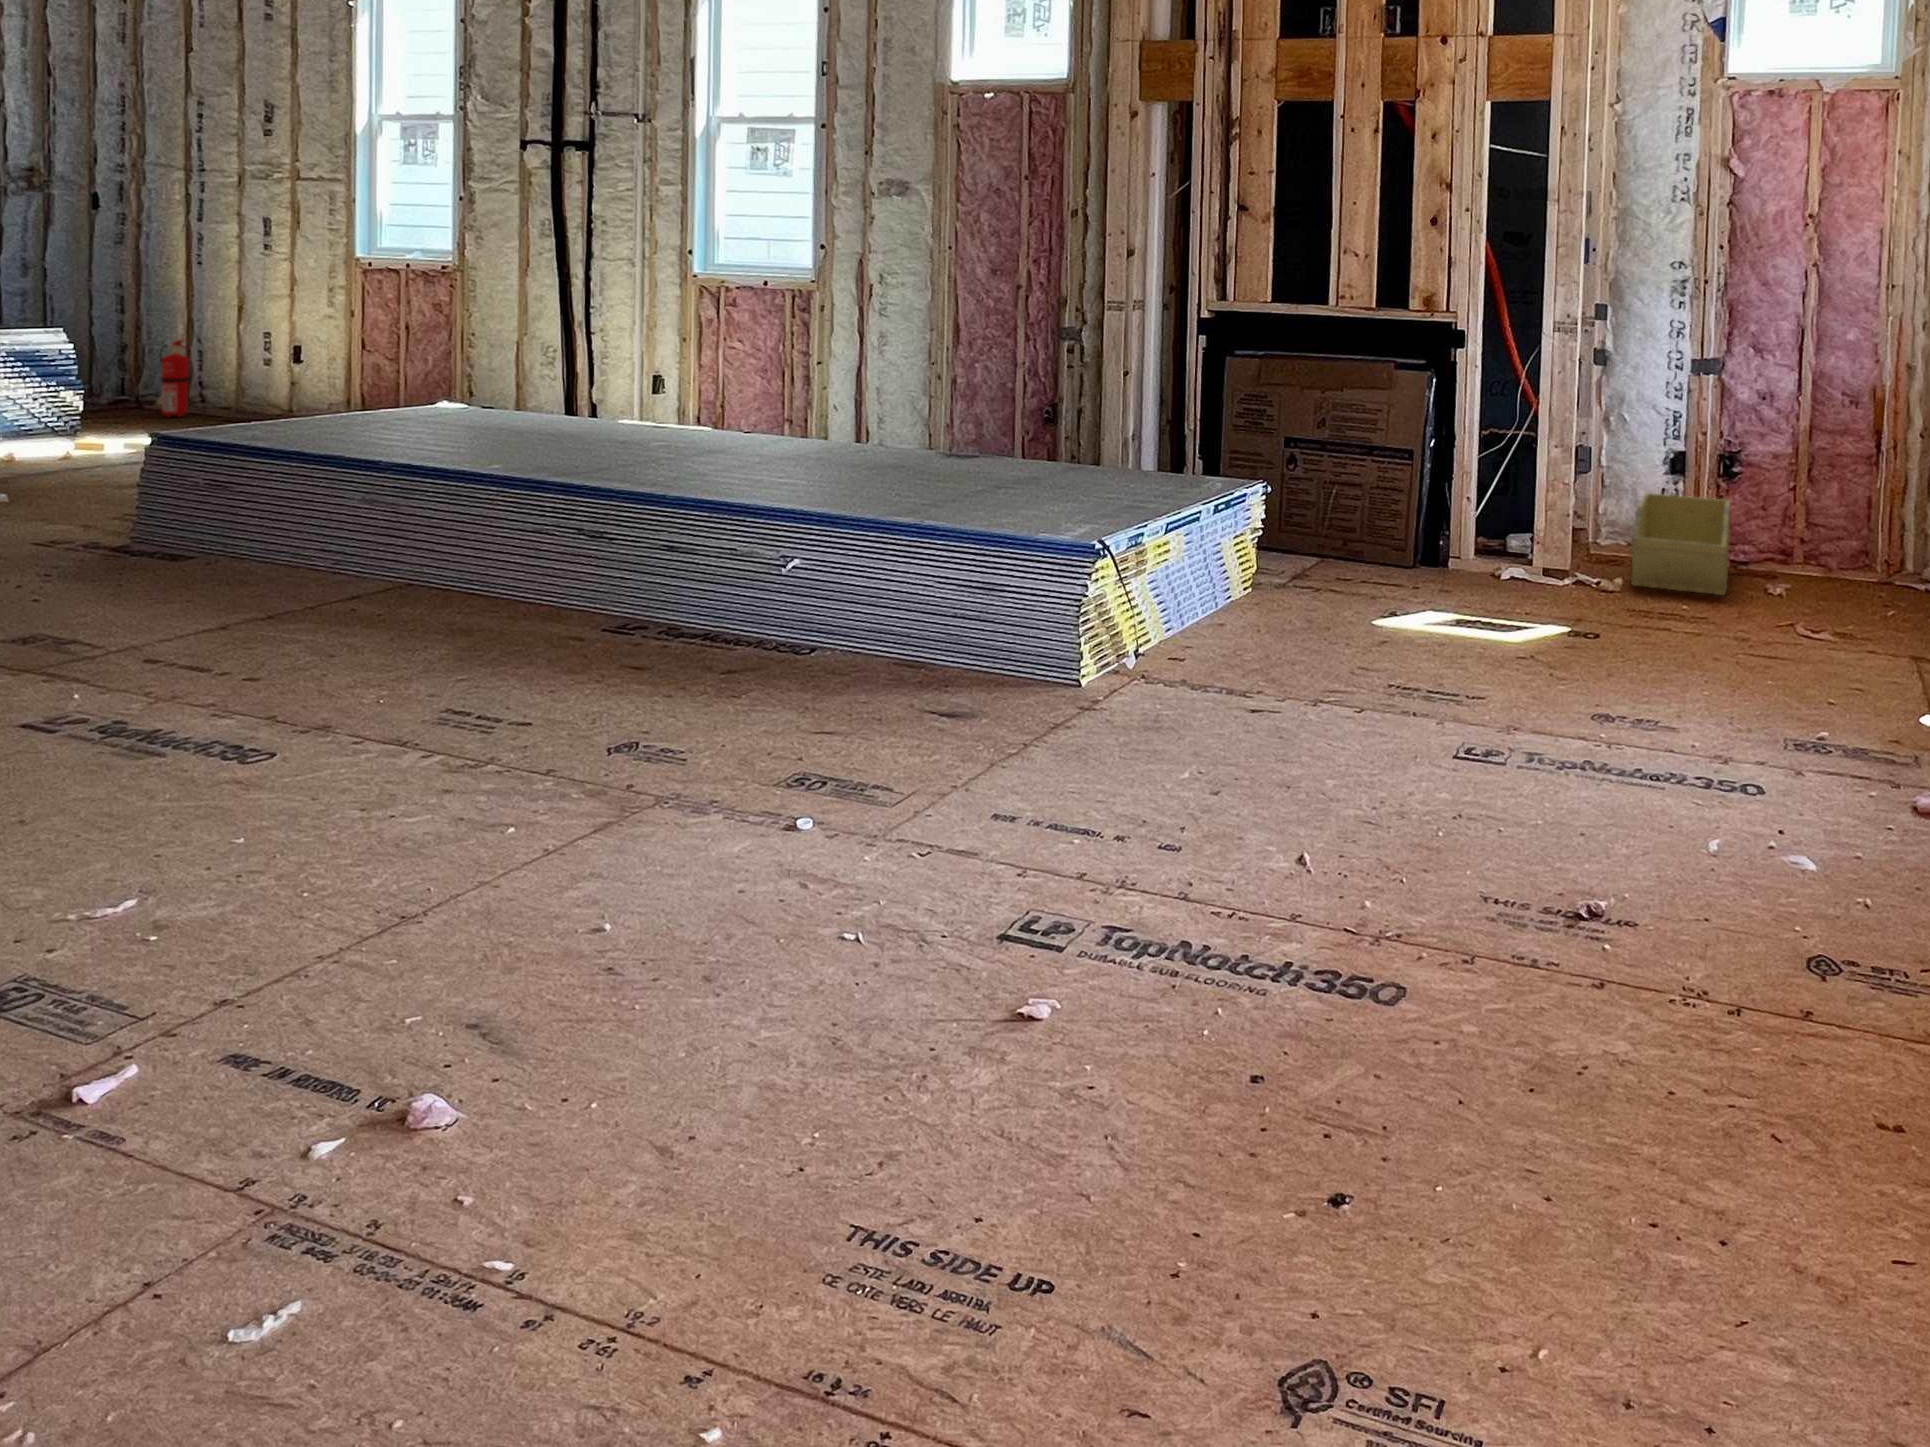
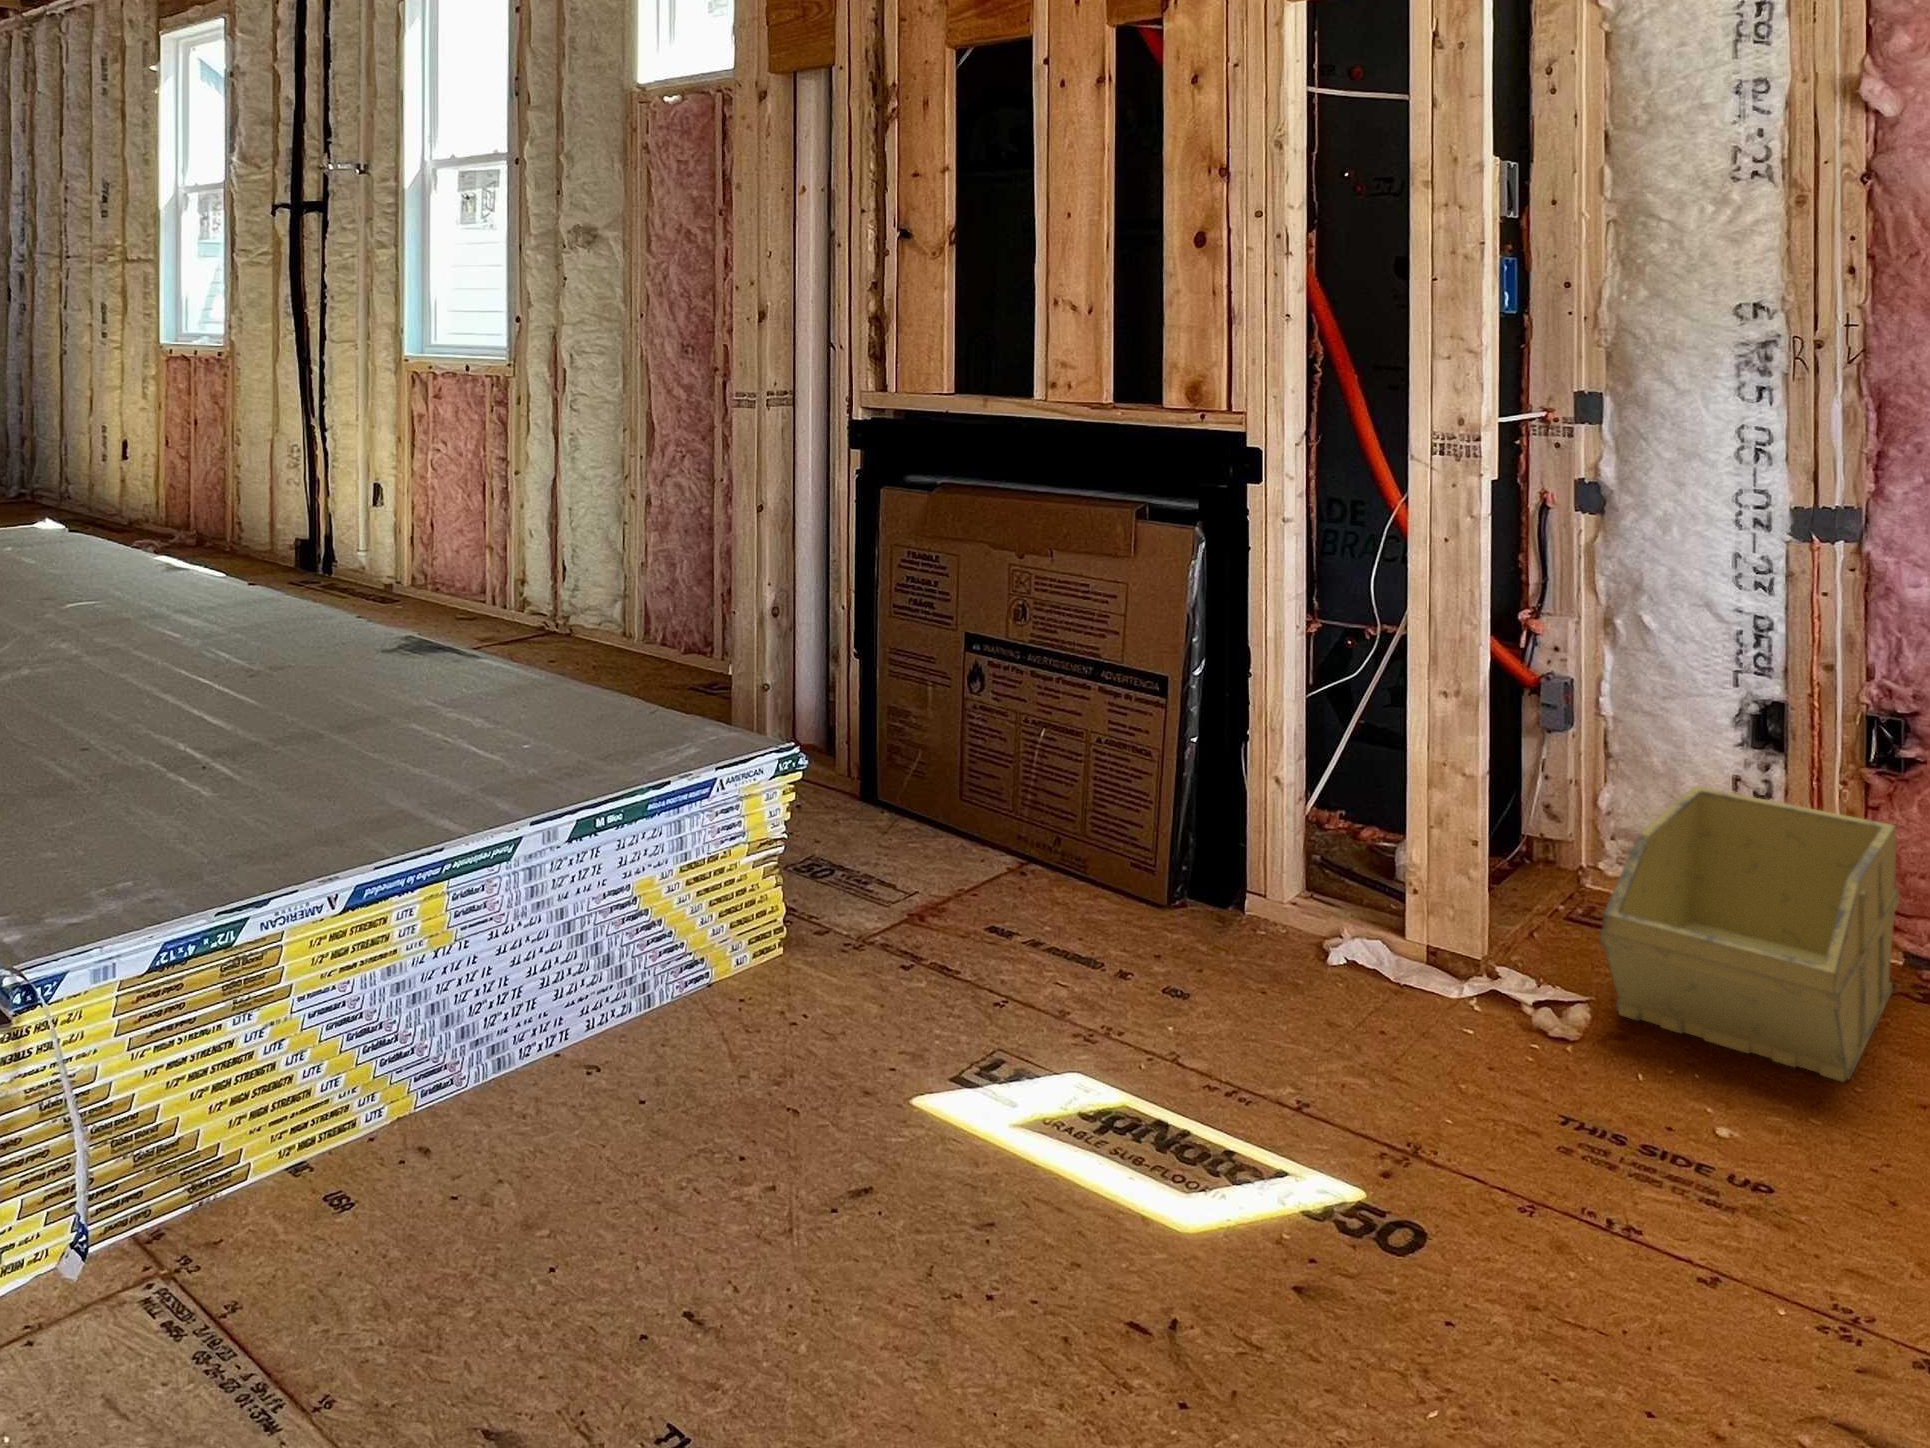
fire extinguisher: present [157,335,189,417] -> none [20,429,47,518]

